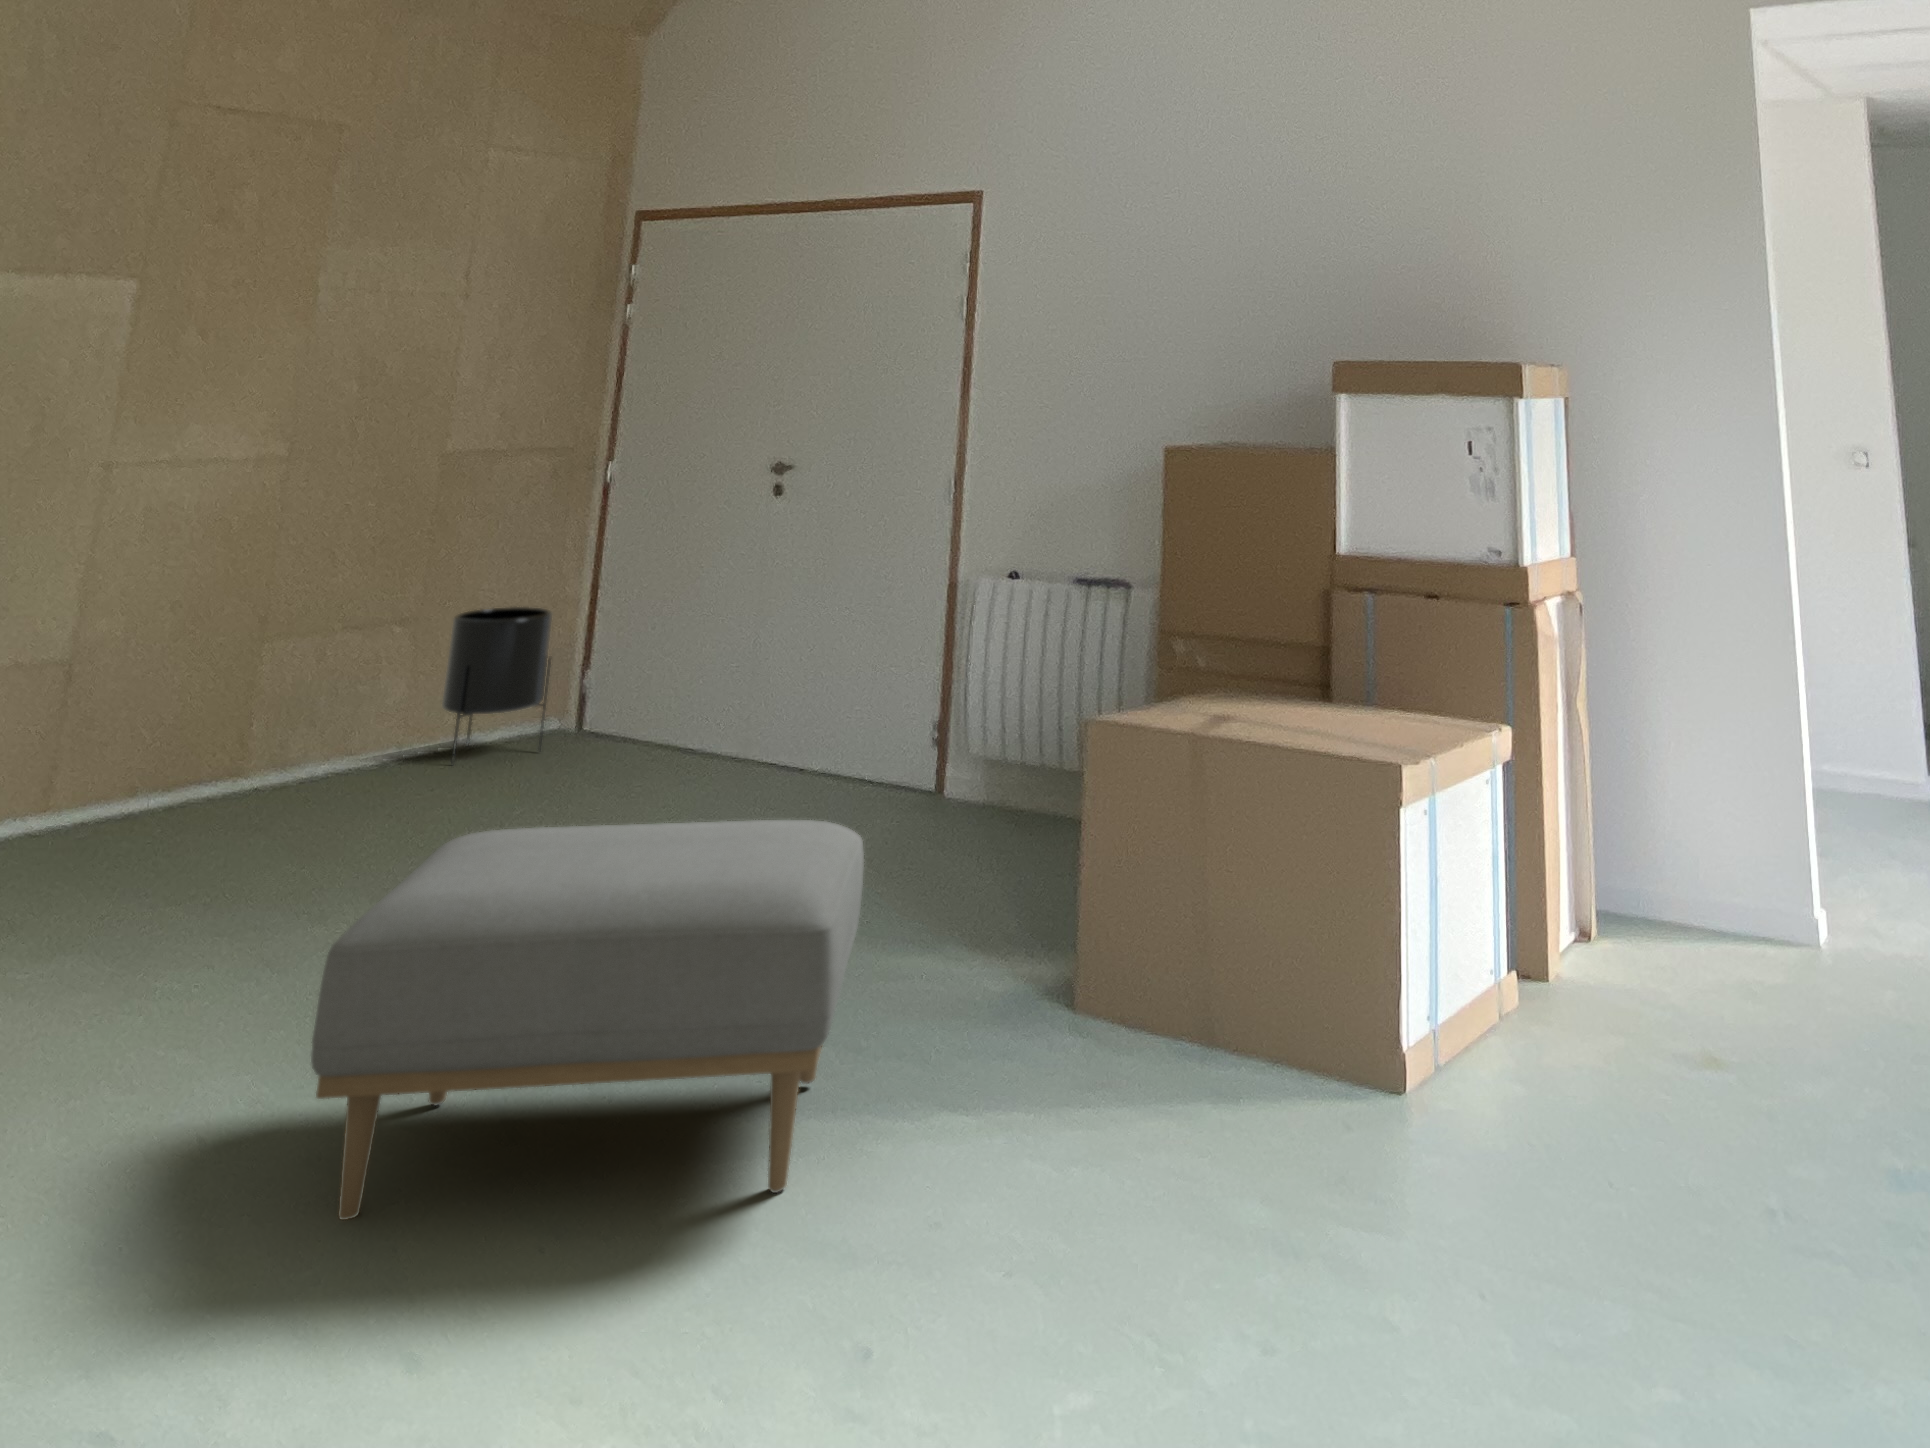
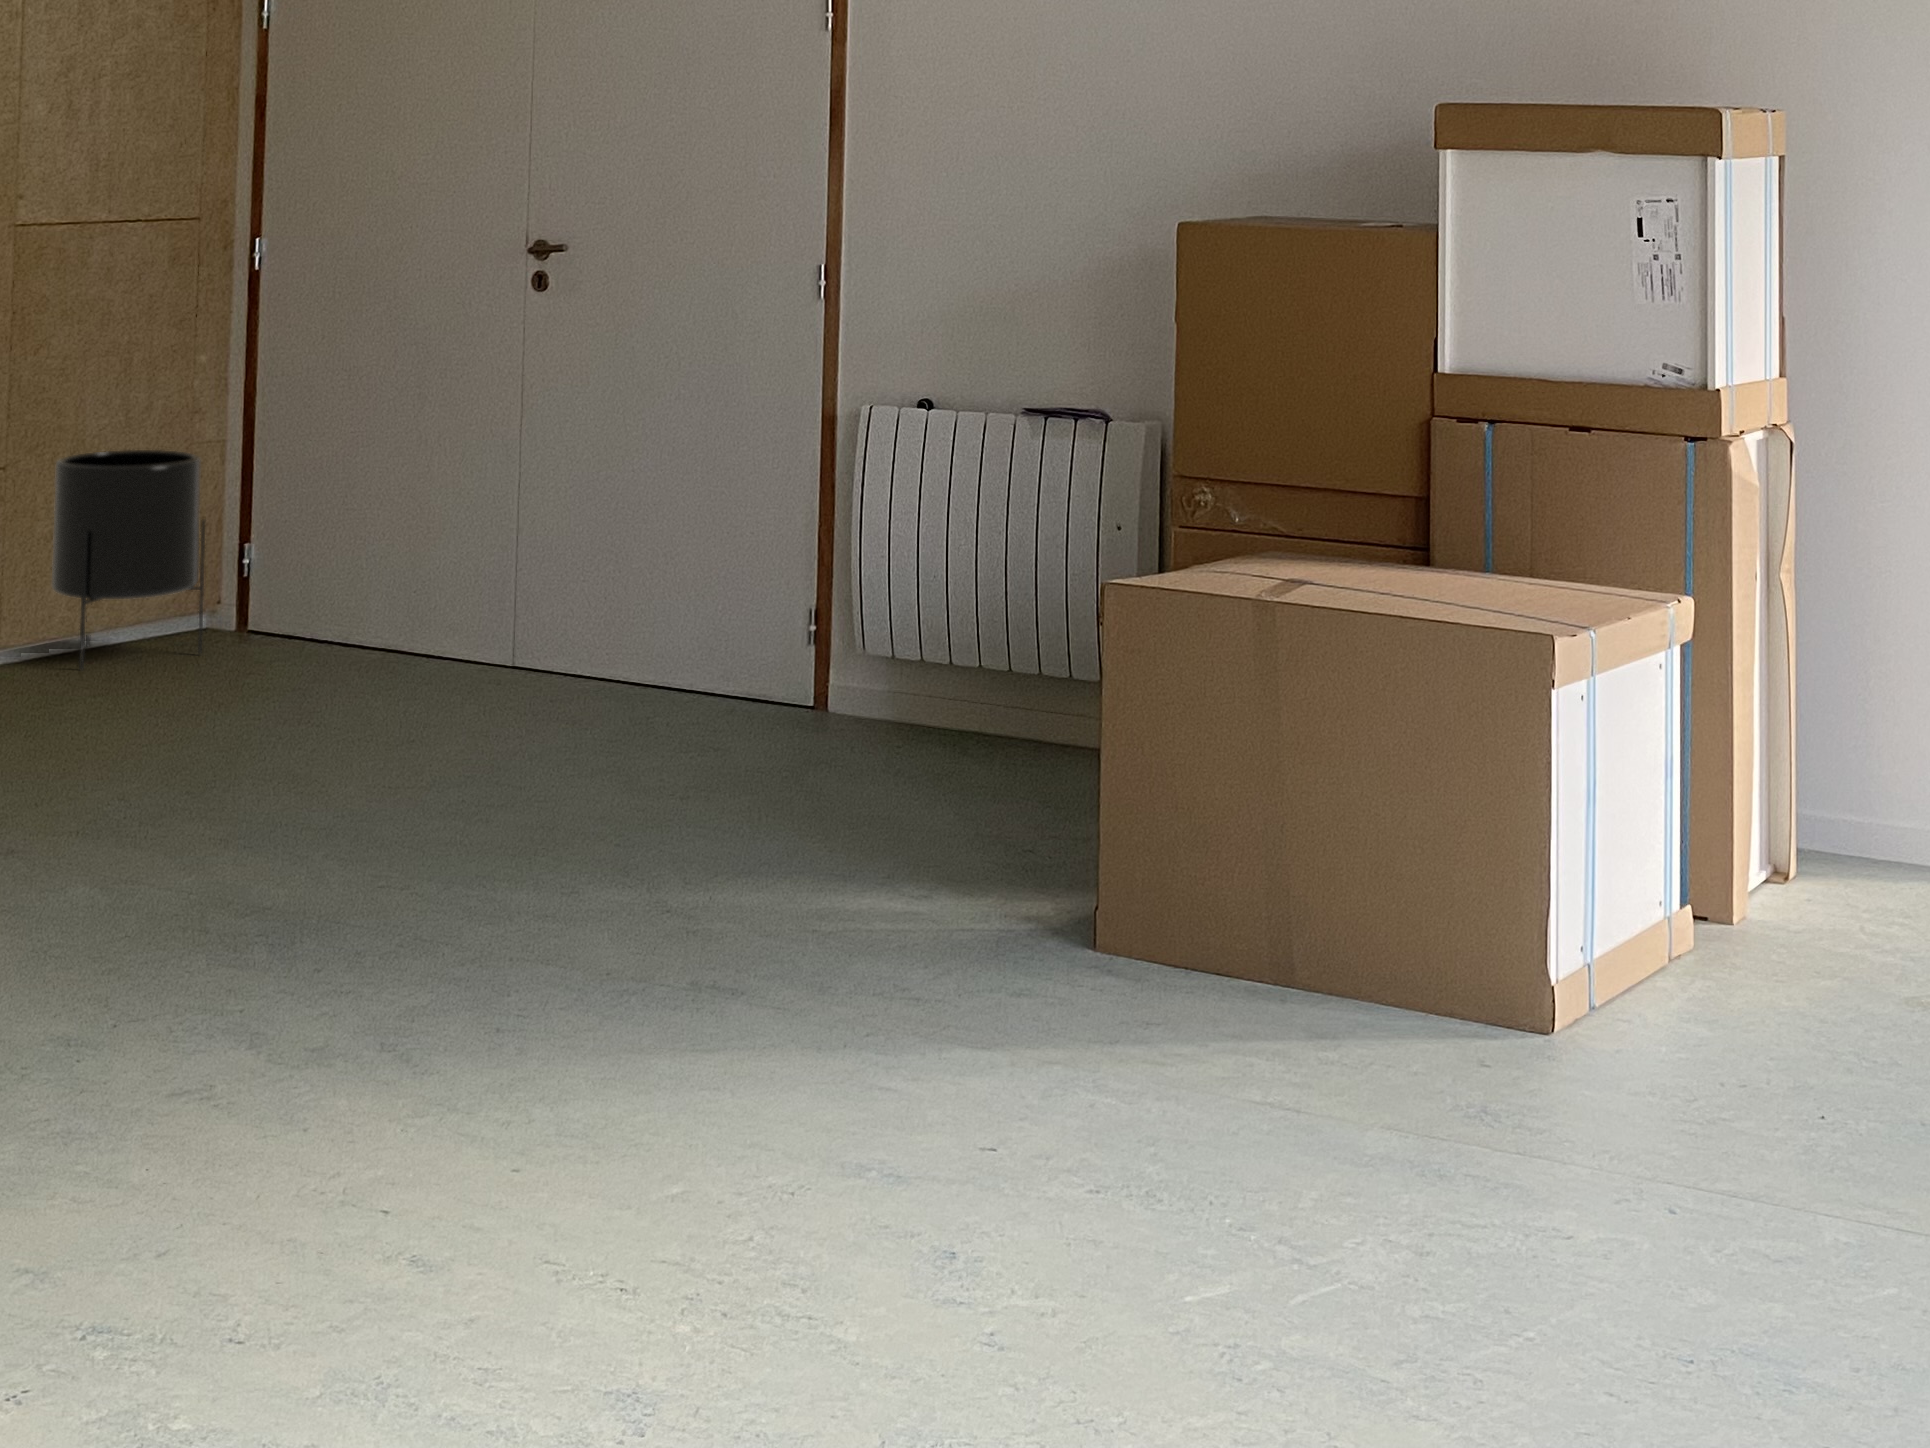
ottoman: present [311,820,864,1220] -> none [220,701,853,1131]

